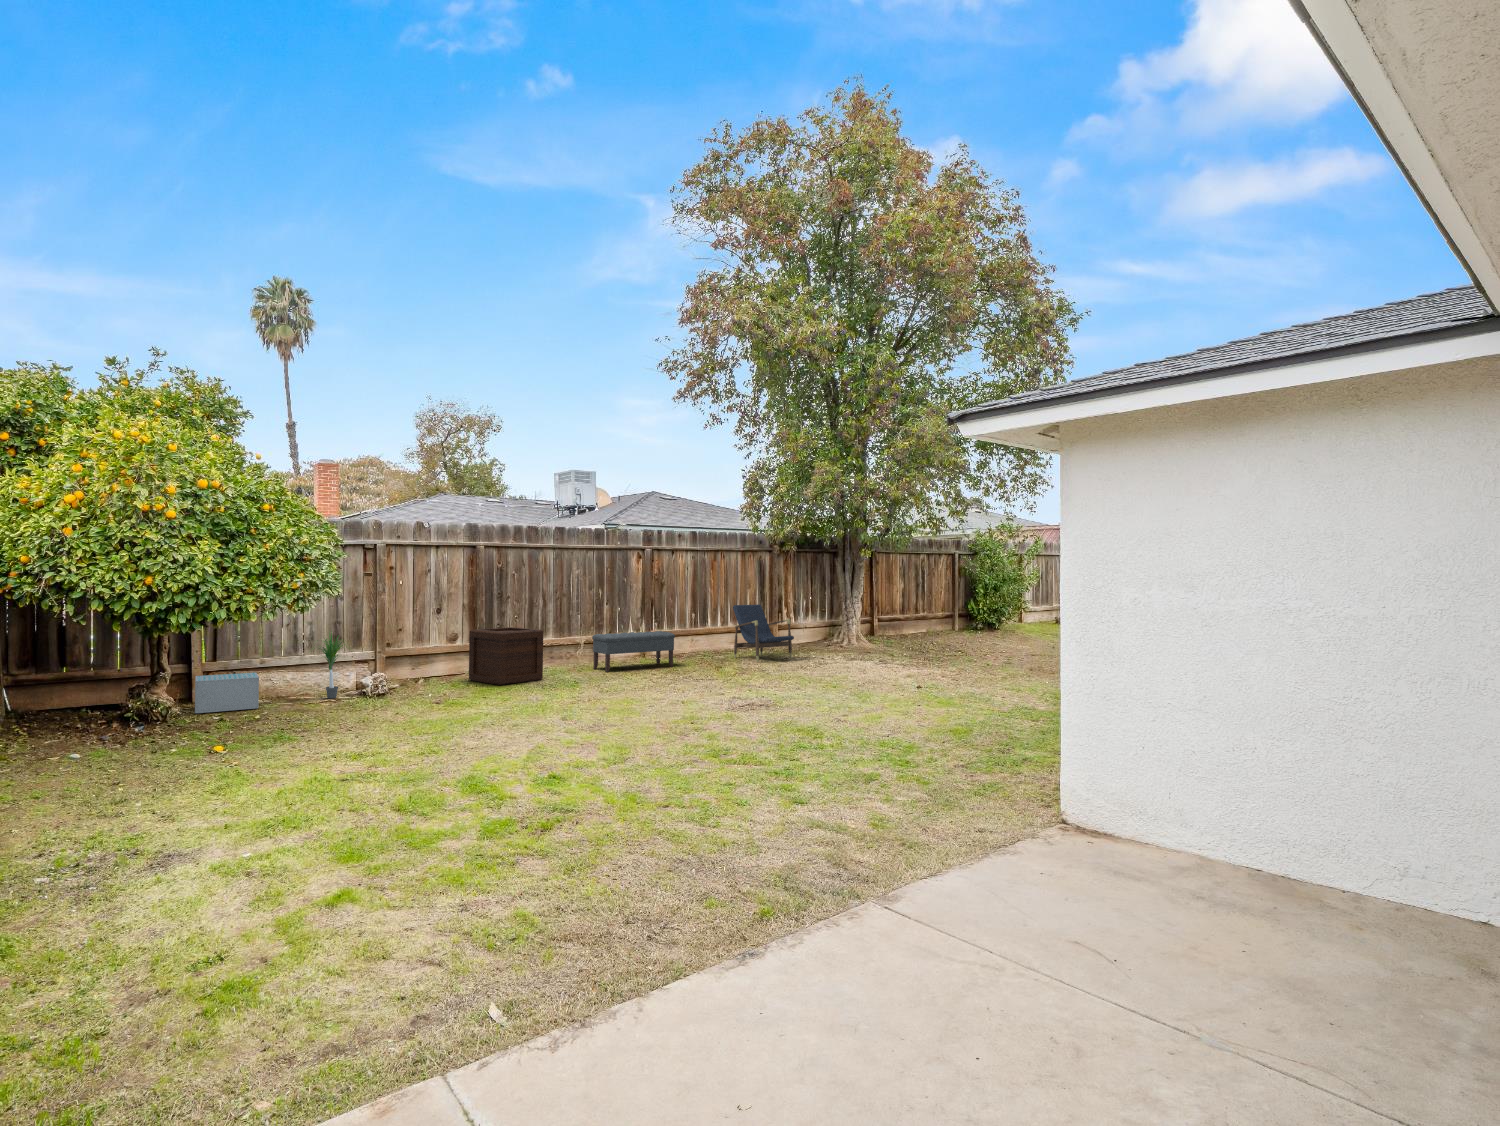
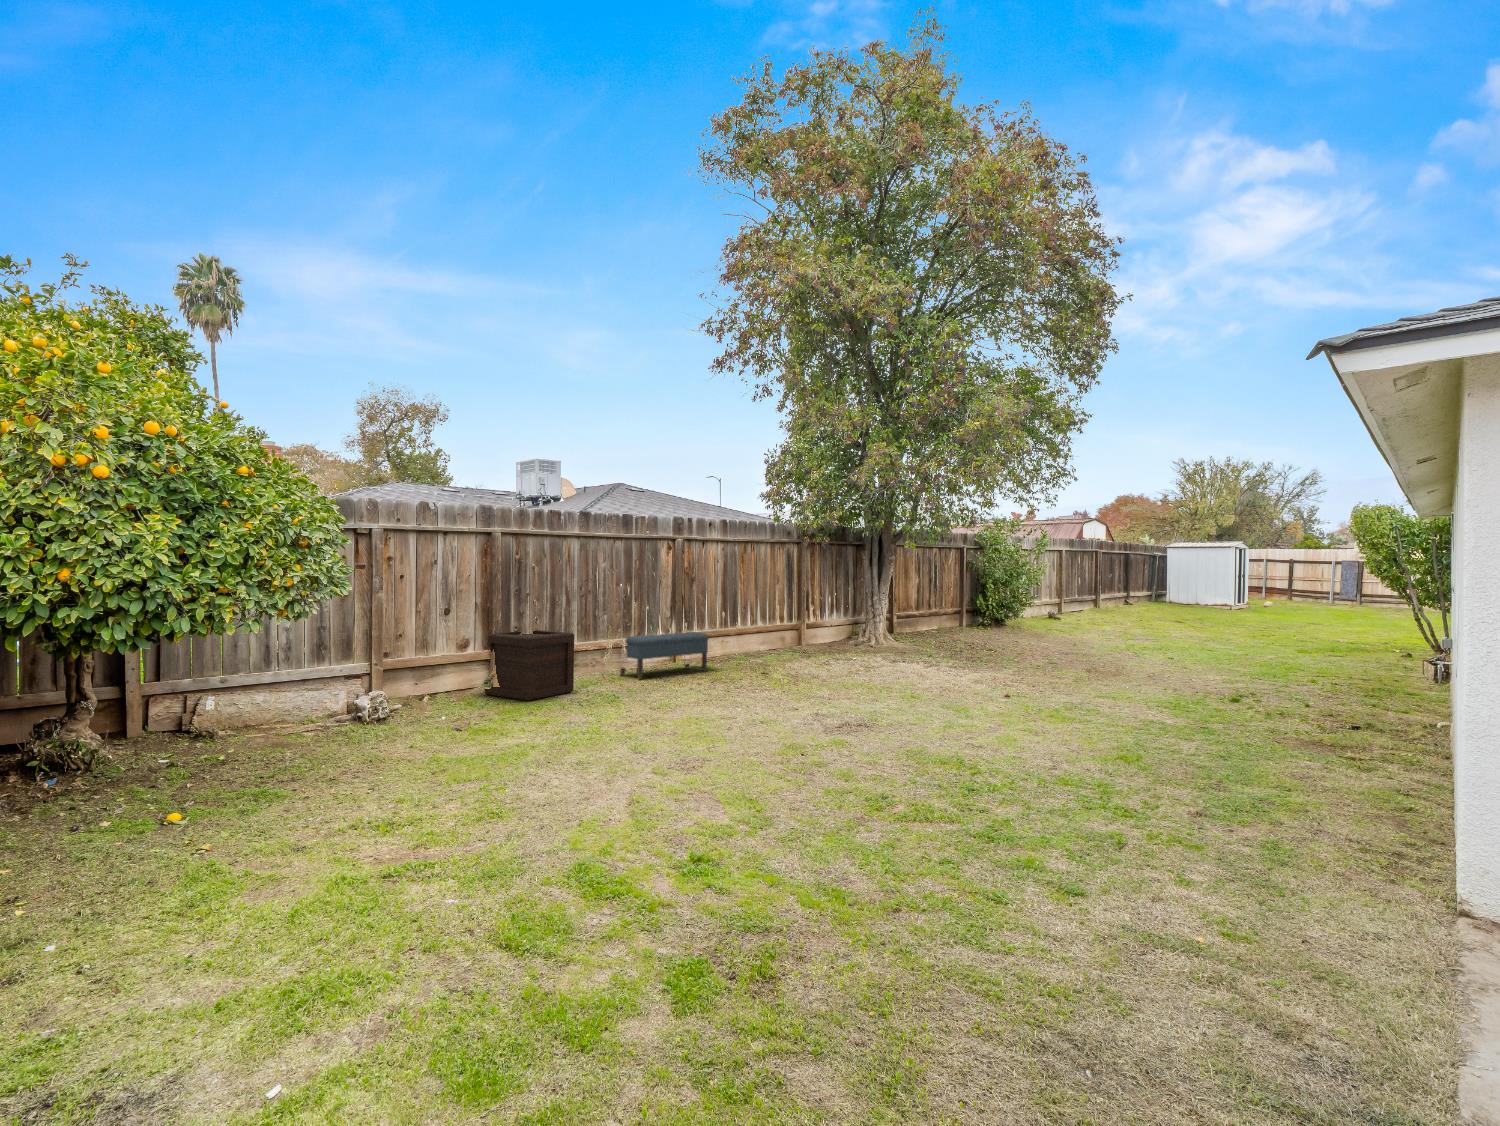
lounge chair: present [733,605,794,662] -> none [759,601,827,664]
potted plant: present [319,633,343,698] -> none [285,636,353,726]
storage box: present [195,673,259,713] -> none [130,696,224,758]

